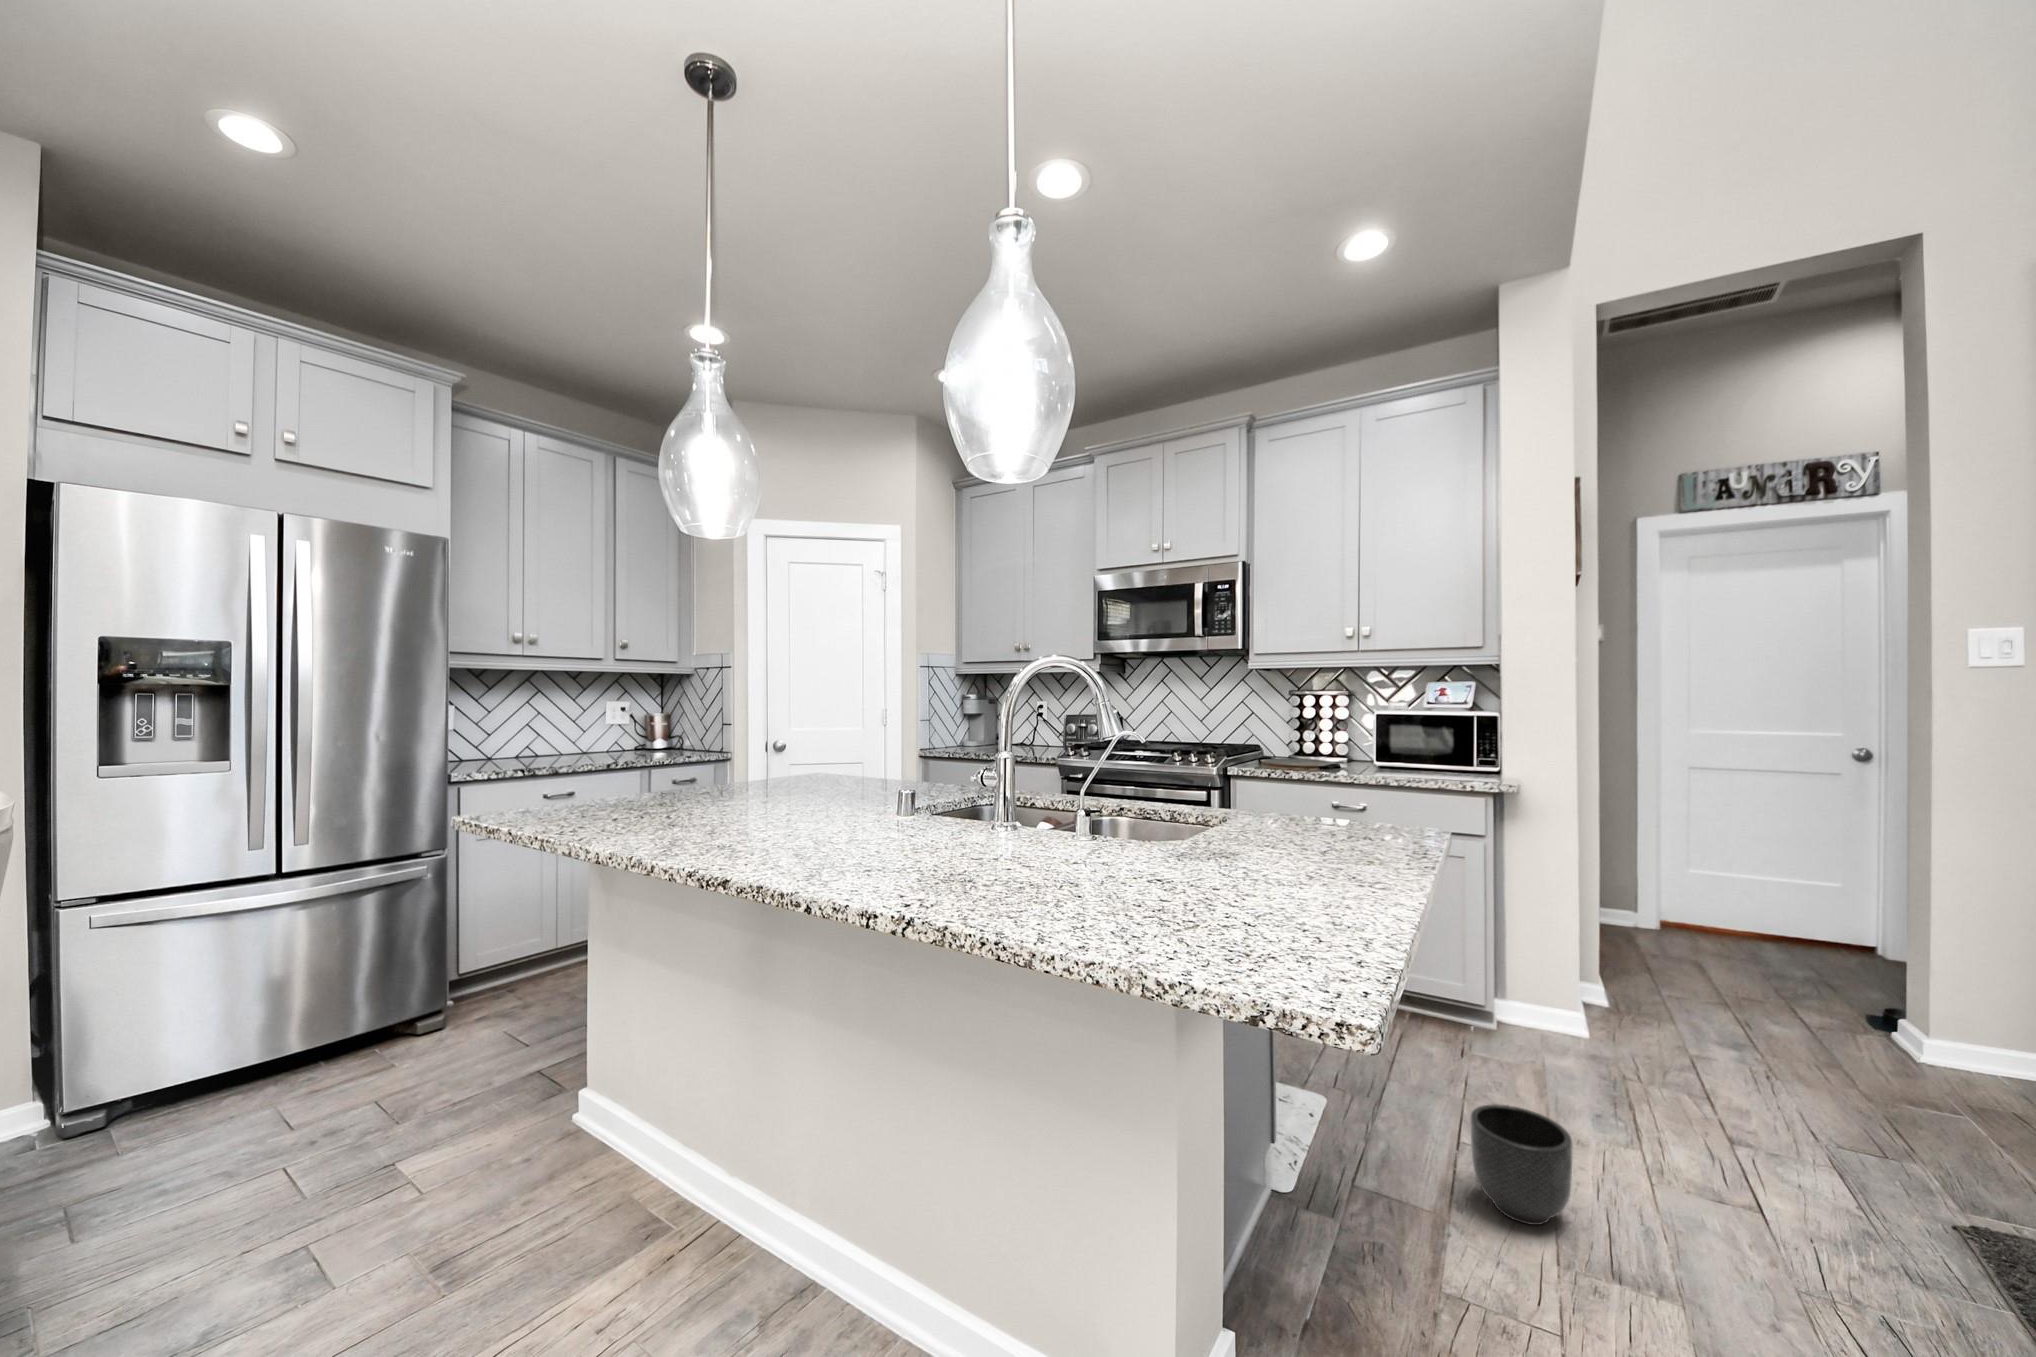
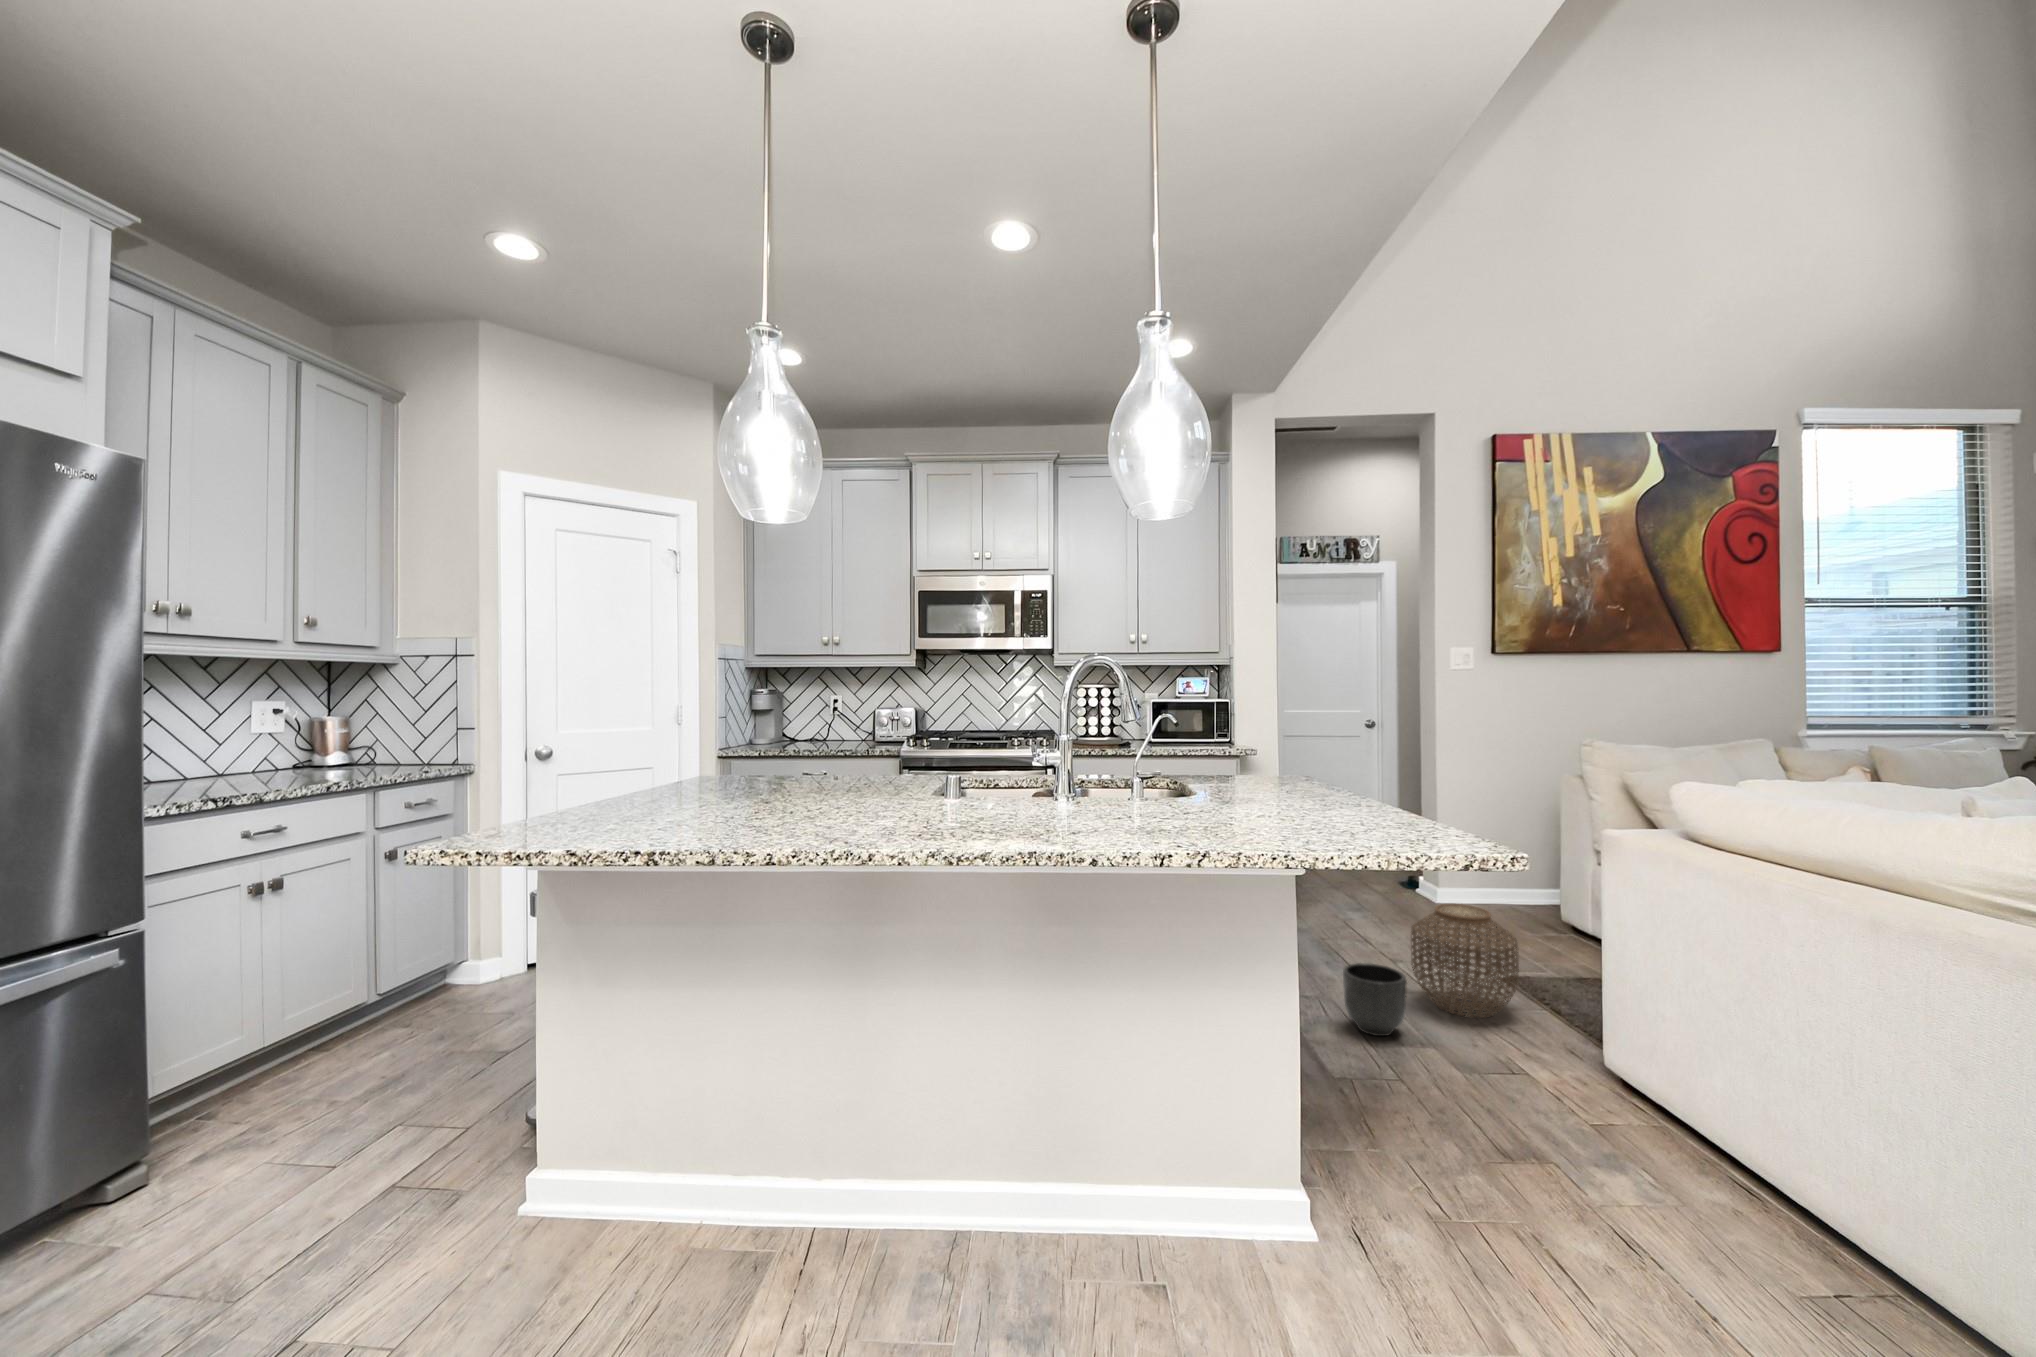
woven basket: none [1636,1052,1844,1260] -> present [1411,904,1519,1018]

